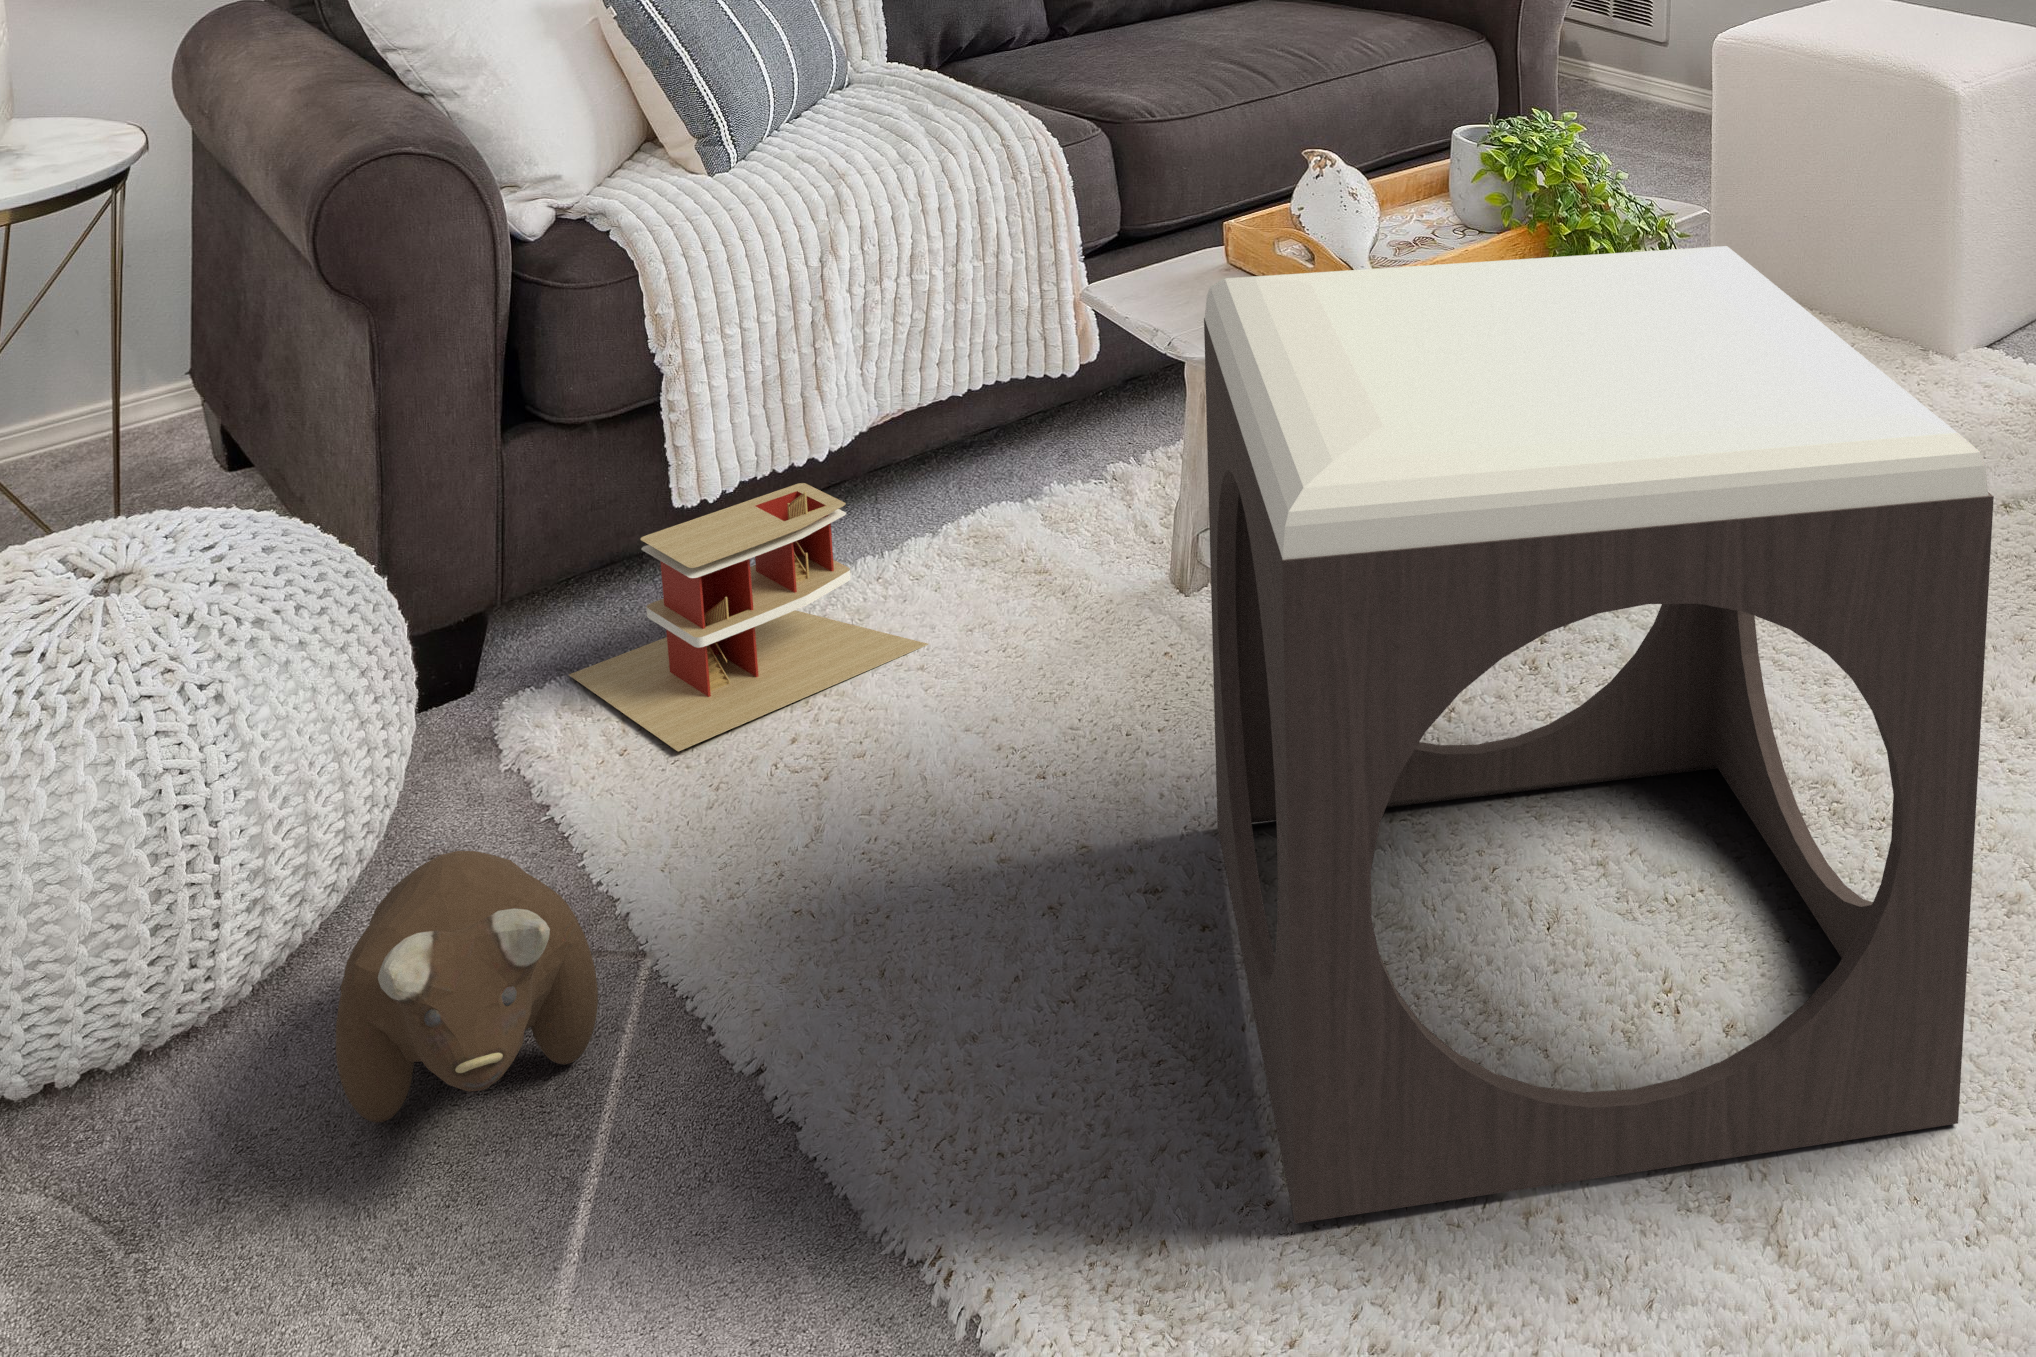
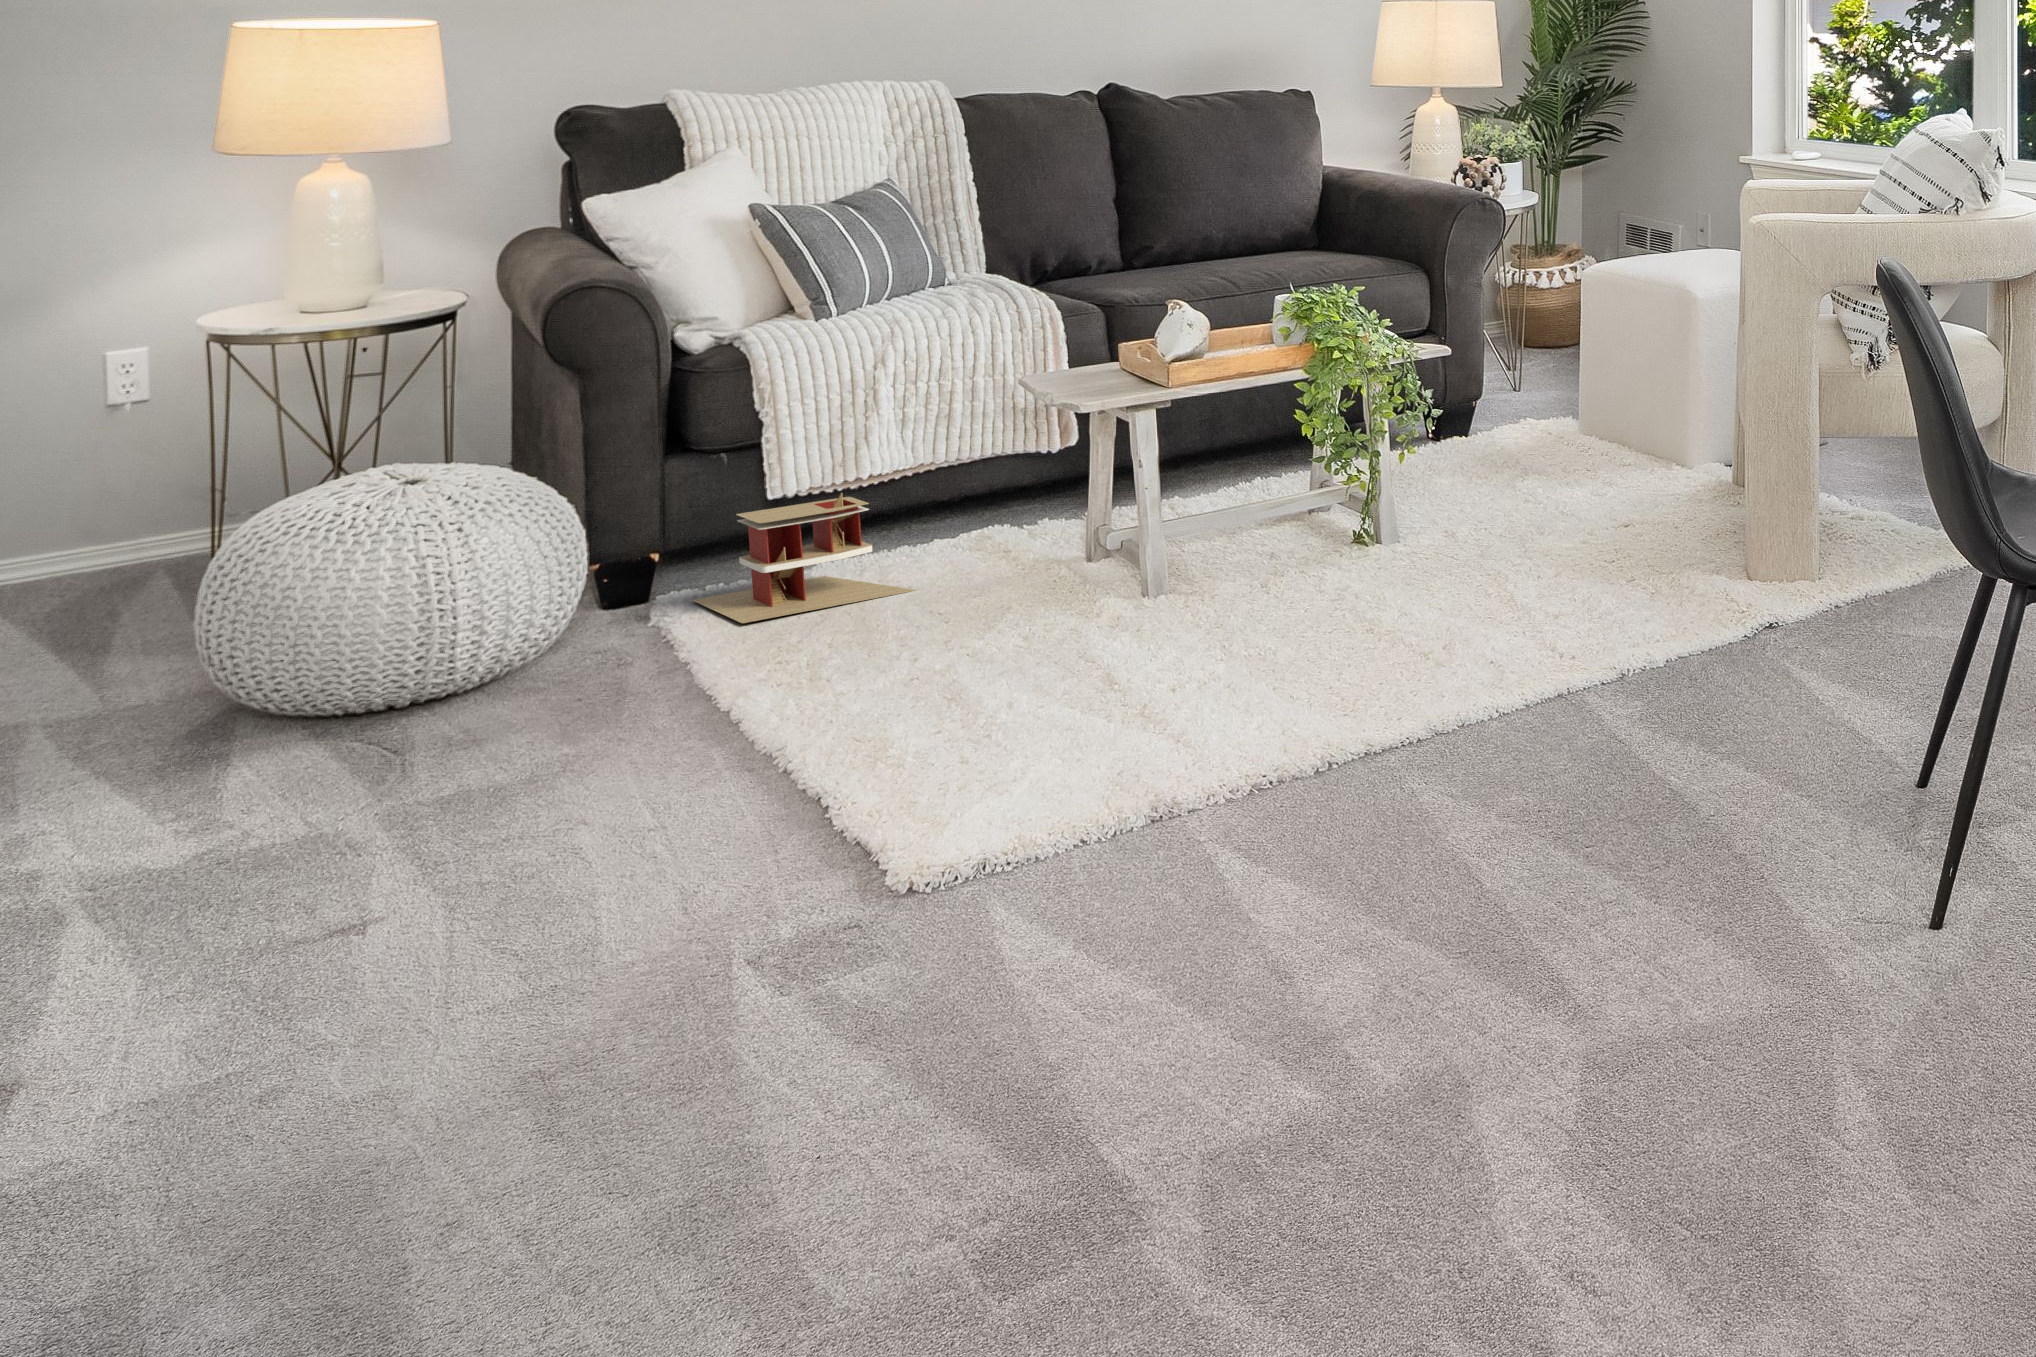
footstool: present [1204,246,1994,1224] -> none [944,316,1344,740]
plush toy: present [336,851,598,1123] -> none [507,601,651,726]

